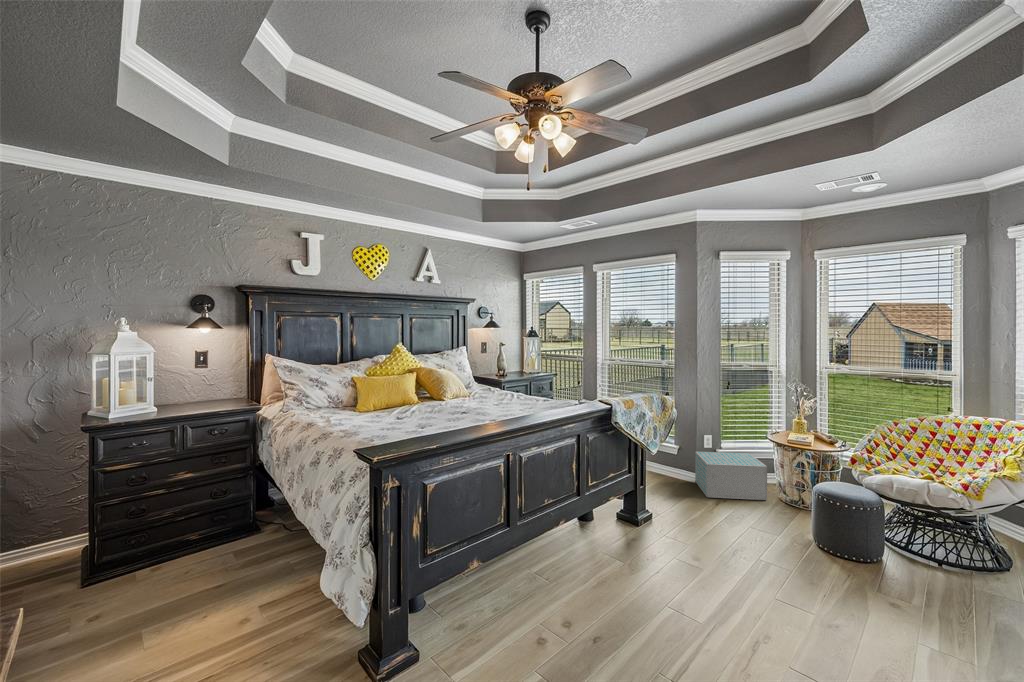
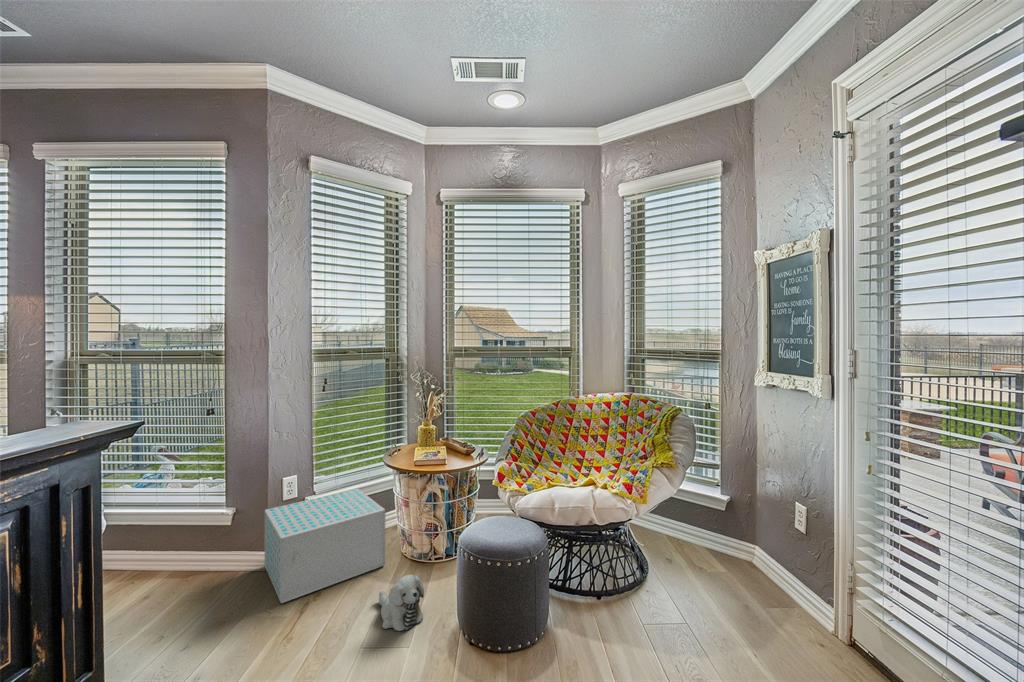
plush toy: none [761,499,789,527] -> present [379,575,424,631]

